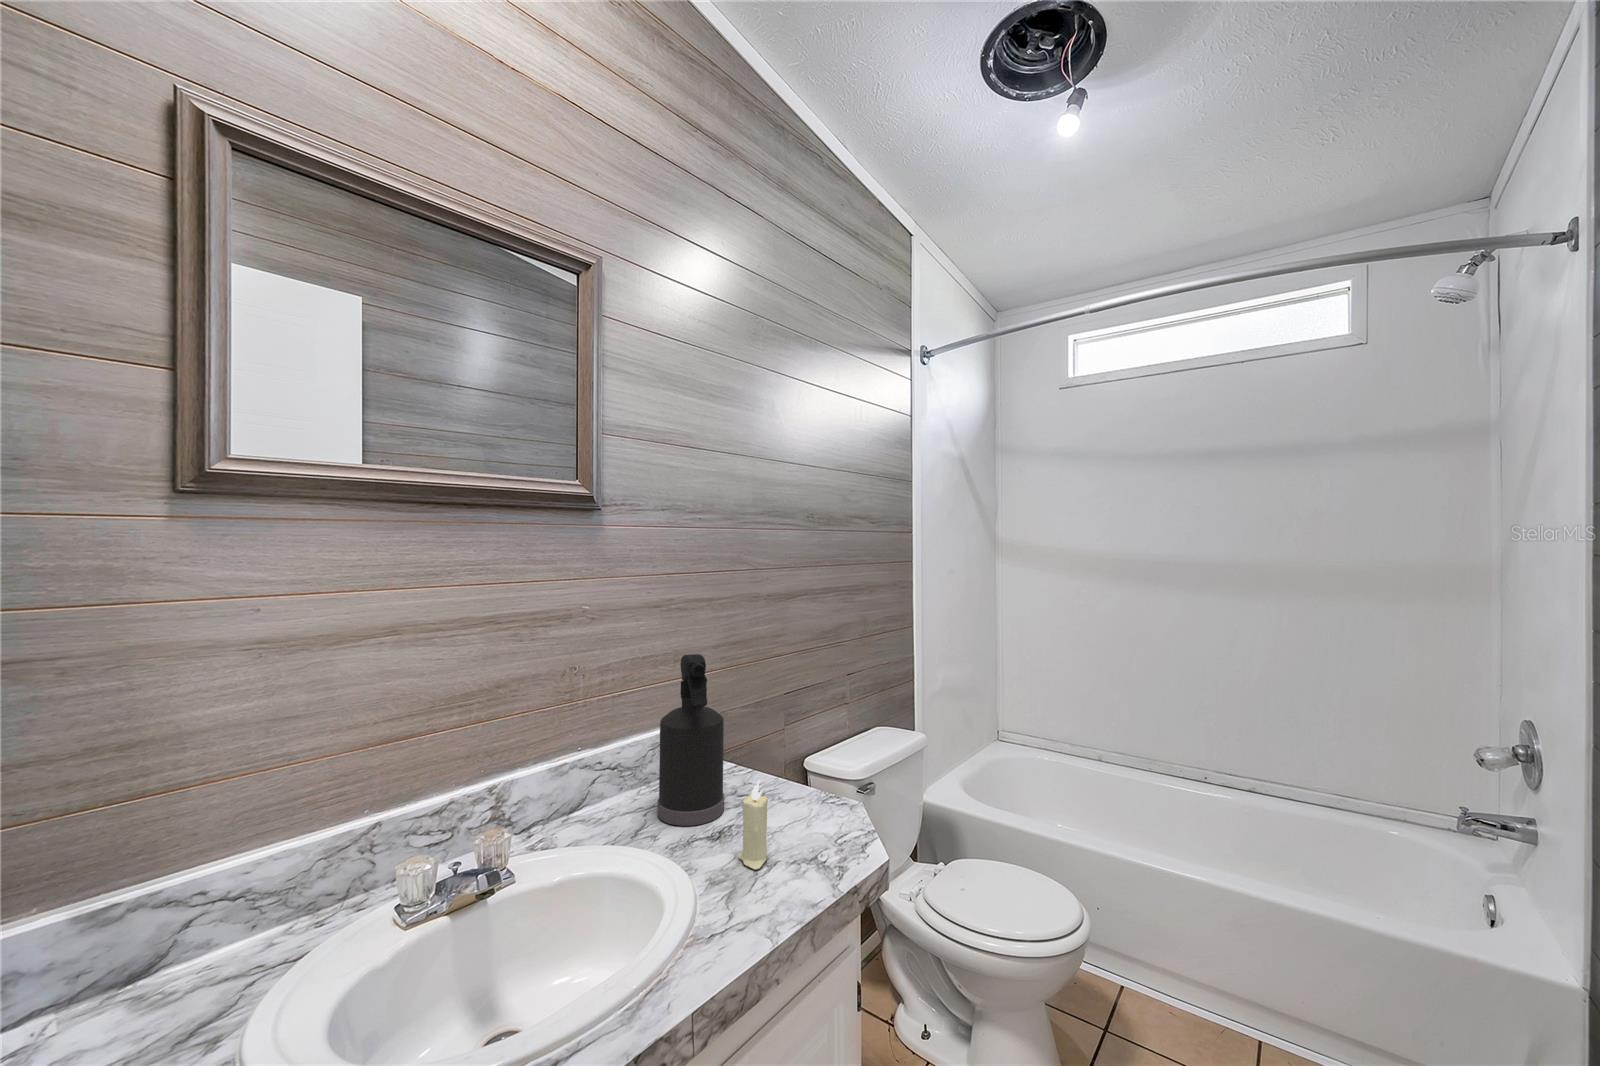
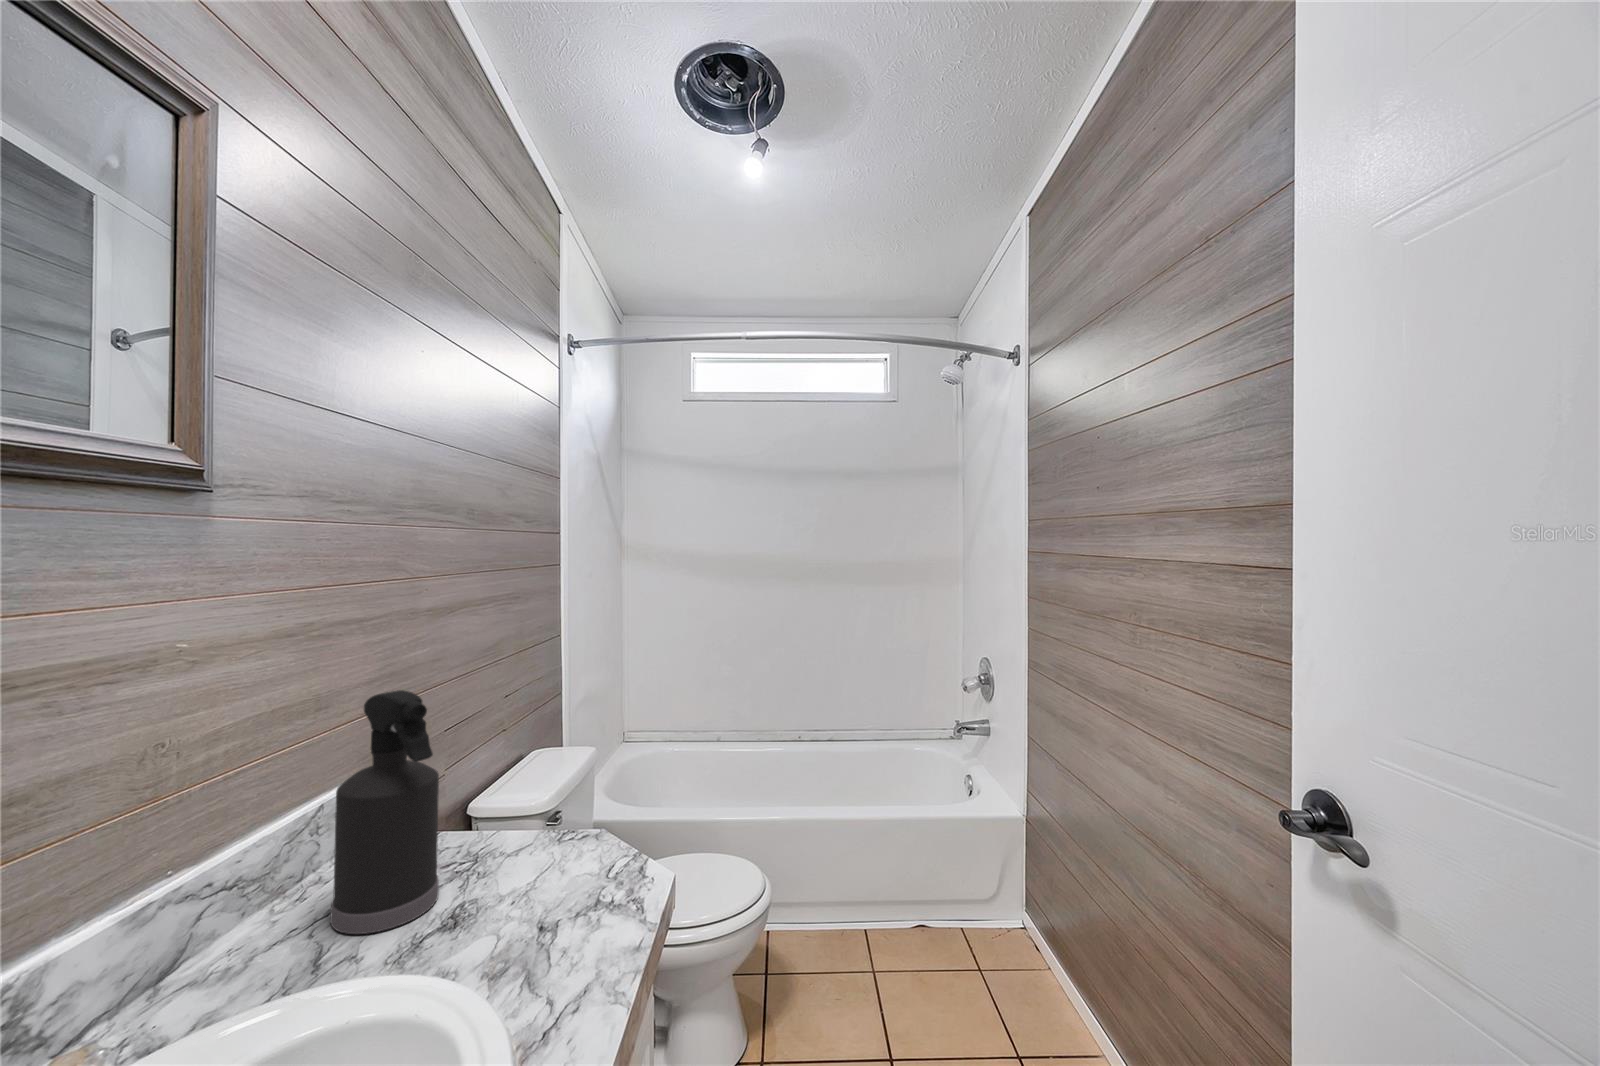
candle: present [738,781,768,869] -> none [504,832,546,941]

